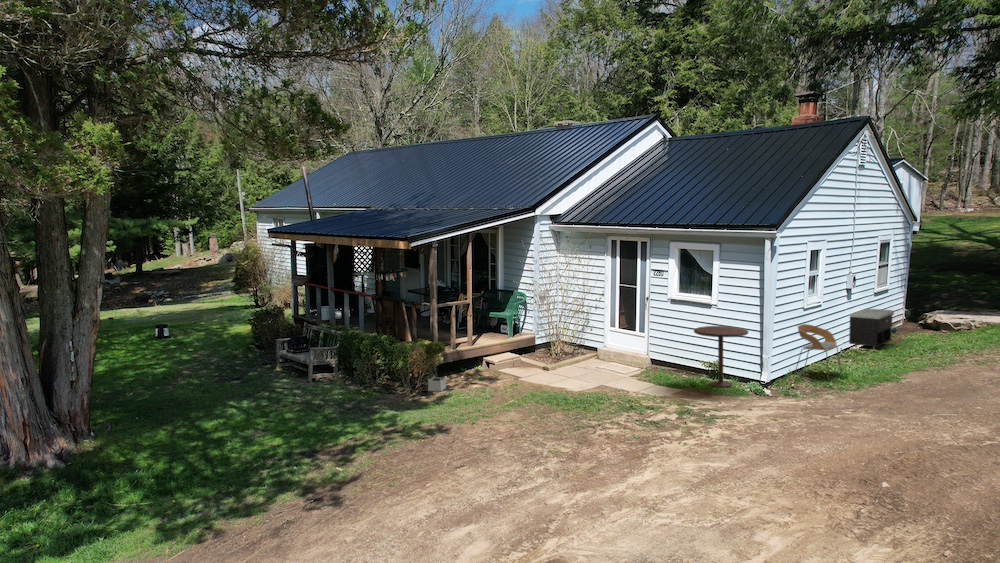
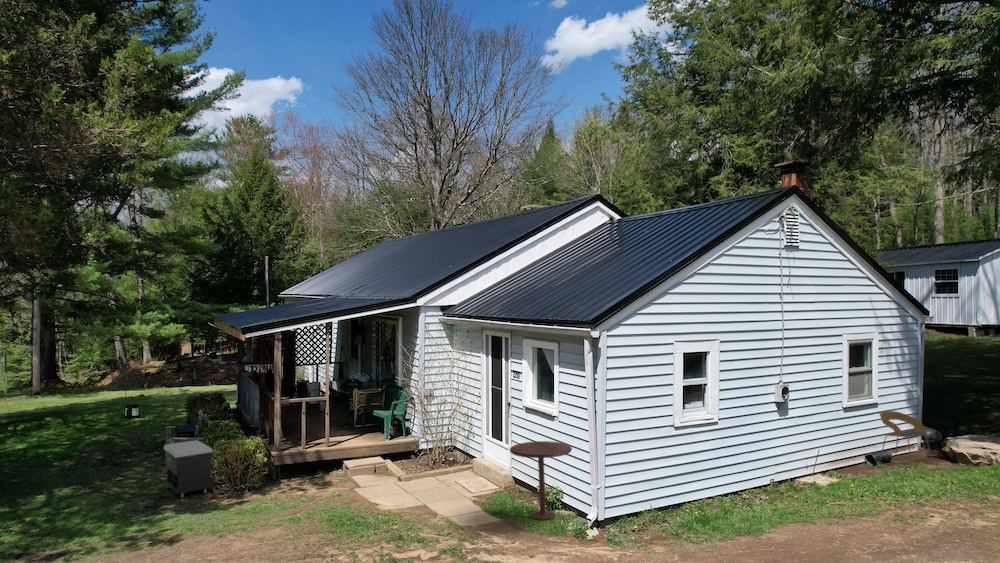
storage bench: present [849,308,894,349] -> present [164,440,213,497]
chair: present [795,324,842,380] -> present [880,411,933,467]
potted tree: present [424,341,446,392] -> none [242,440,268,495]

